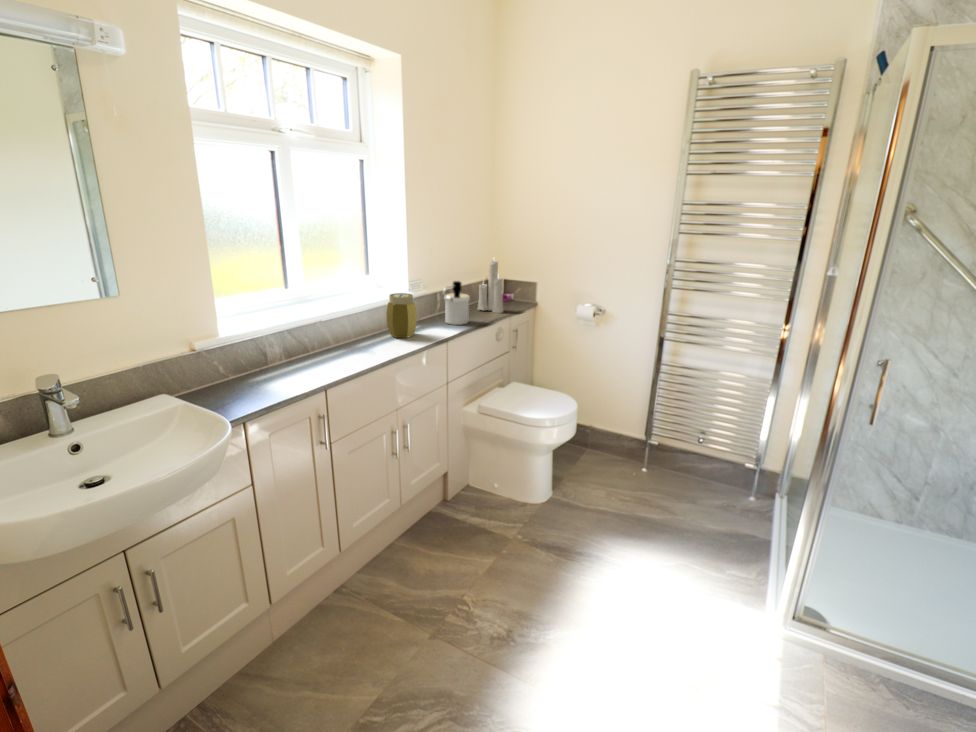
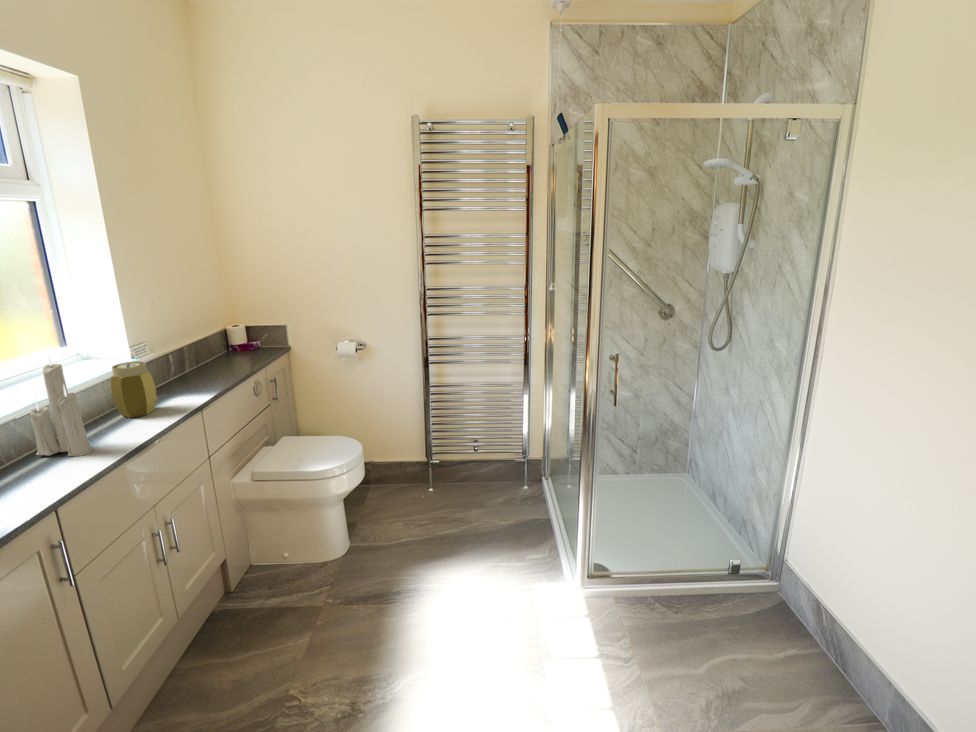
candle: present [478,258,503,313] -> present [30,356,92,456]
soap dispenser: present [443,281,470,325] -> none [182,337,219,387]

